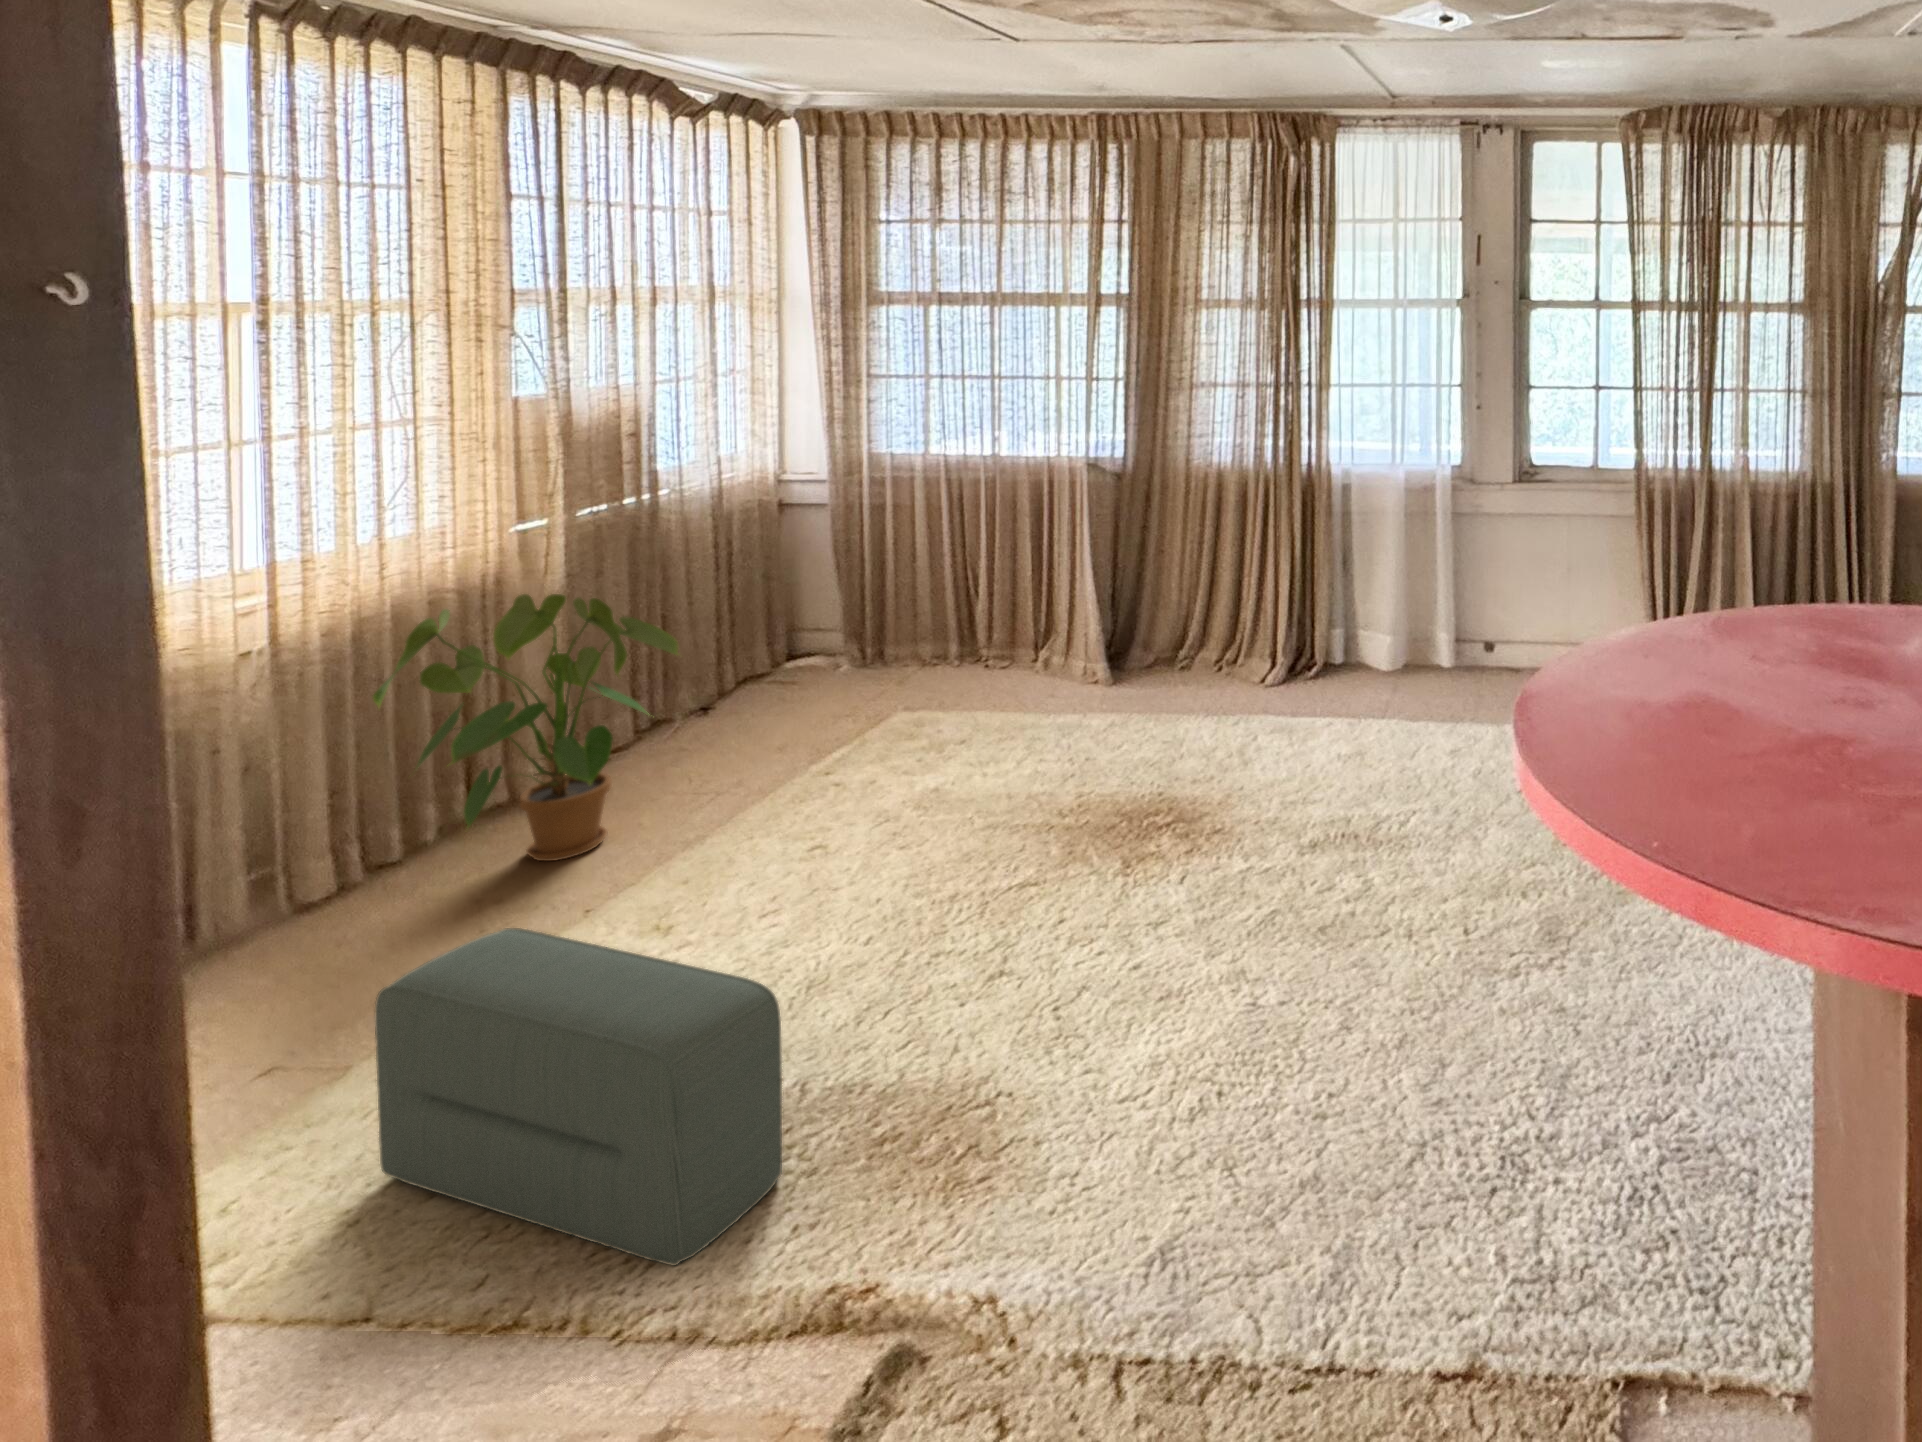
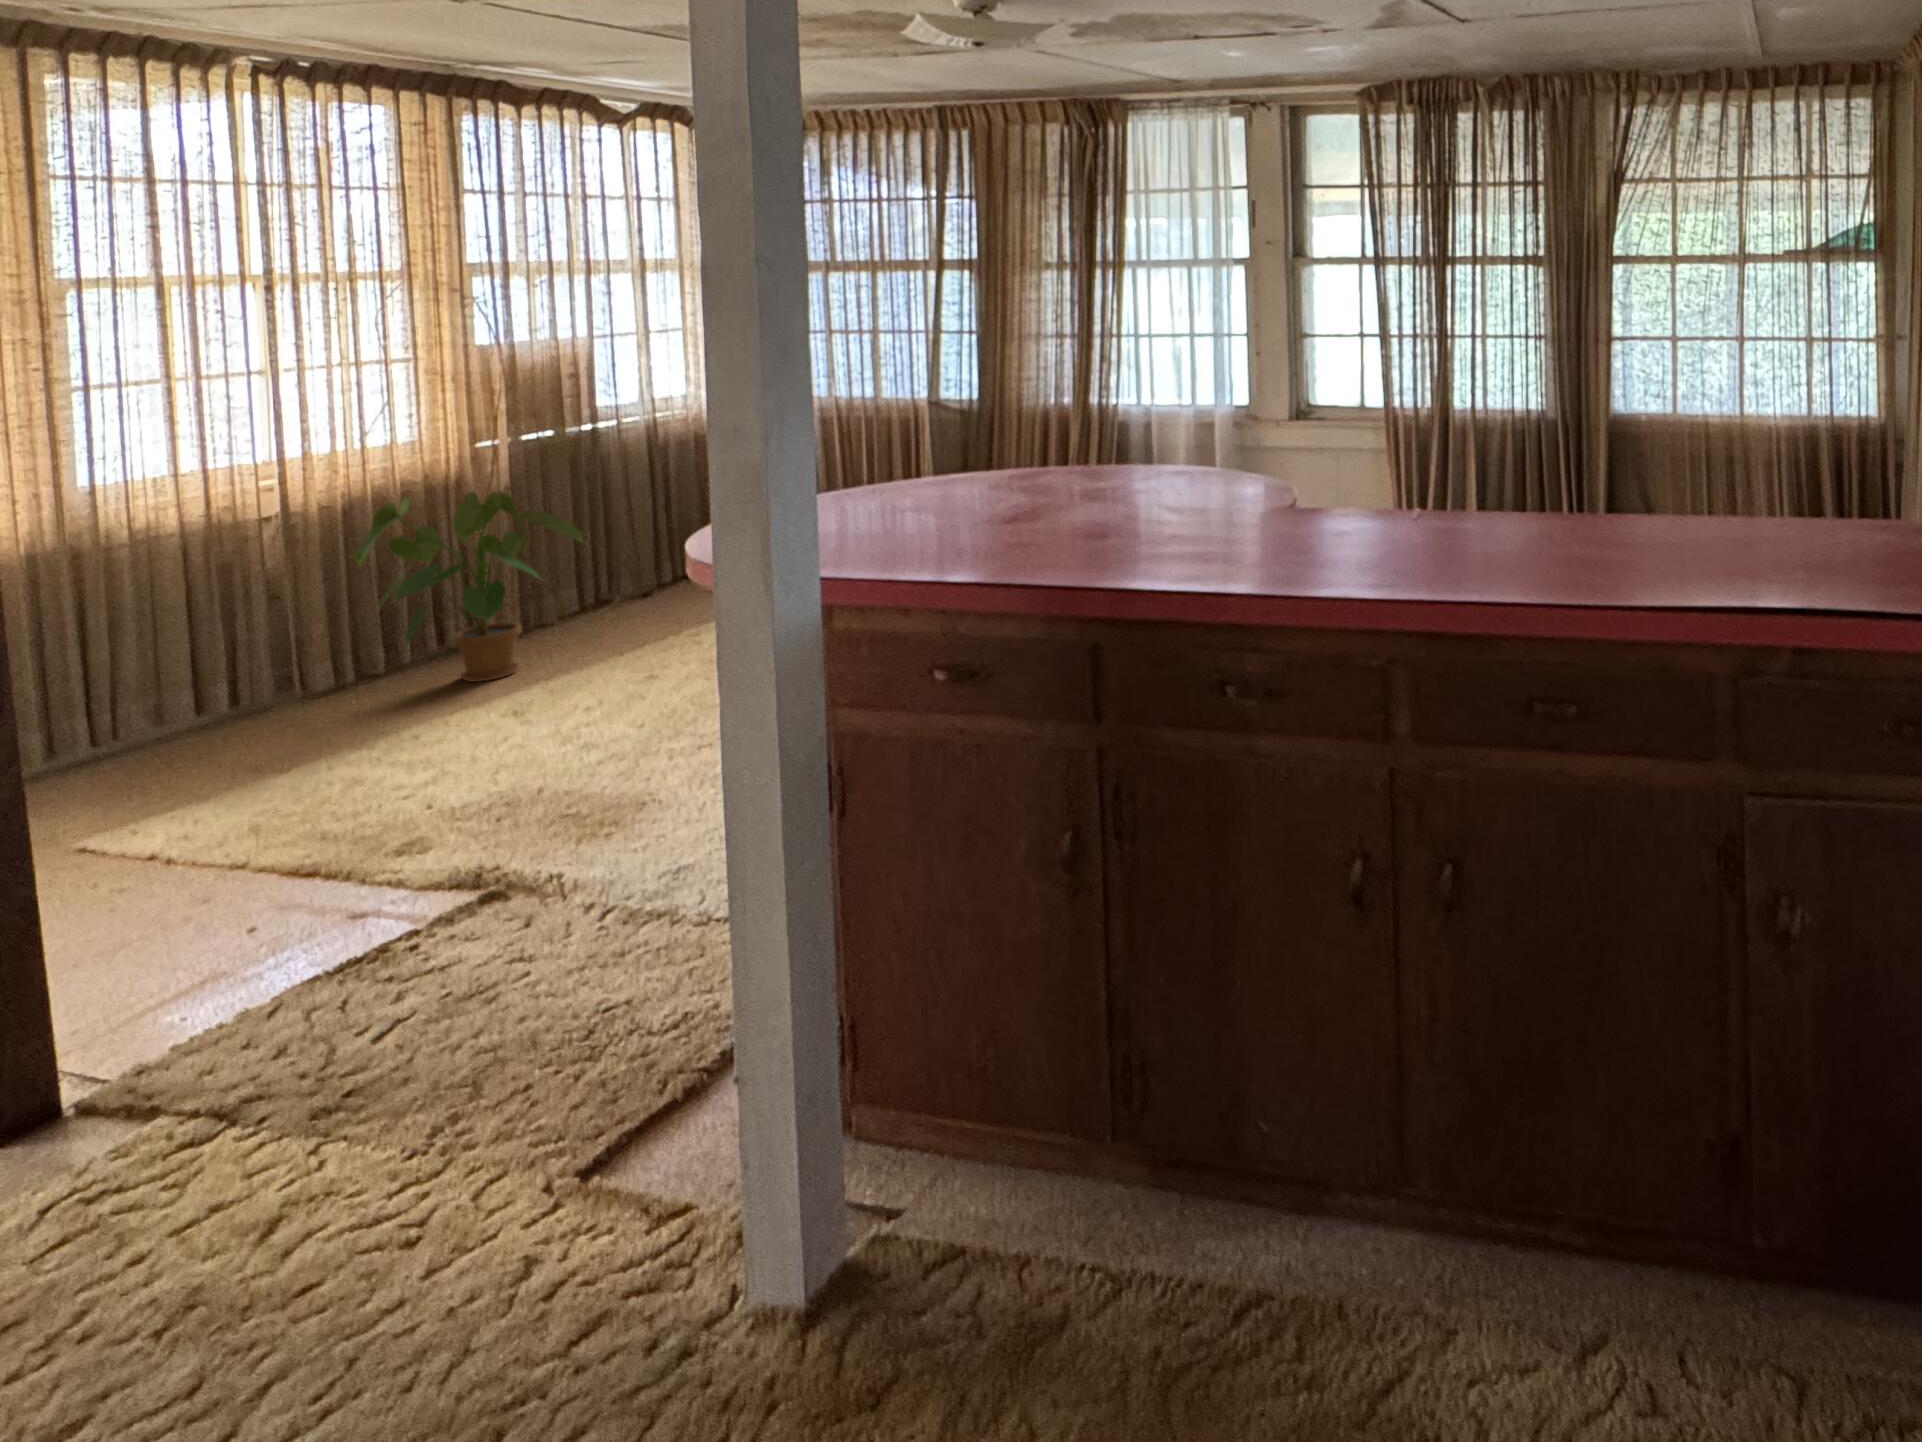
pouf: present [375,928,782,1265] -> none [271,678,498,865]

